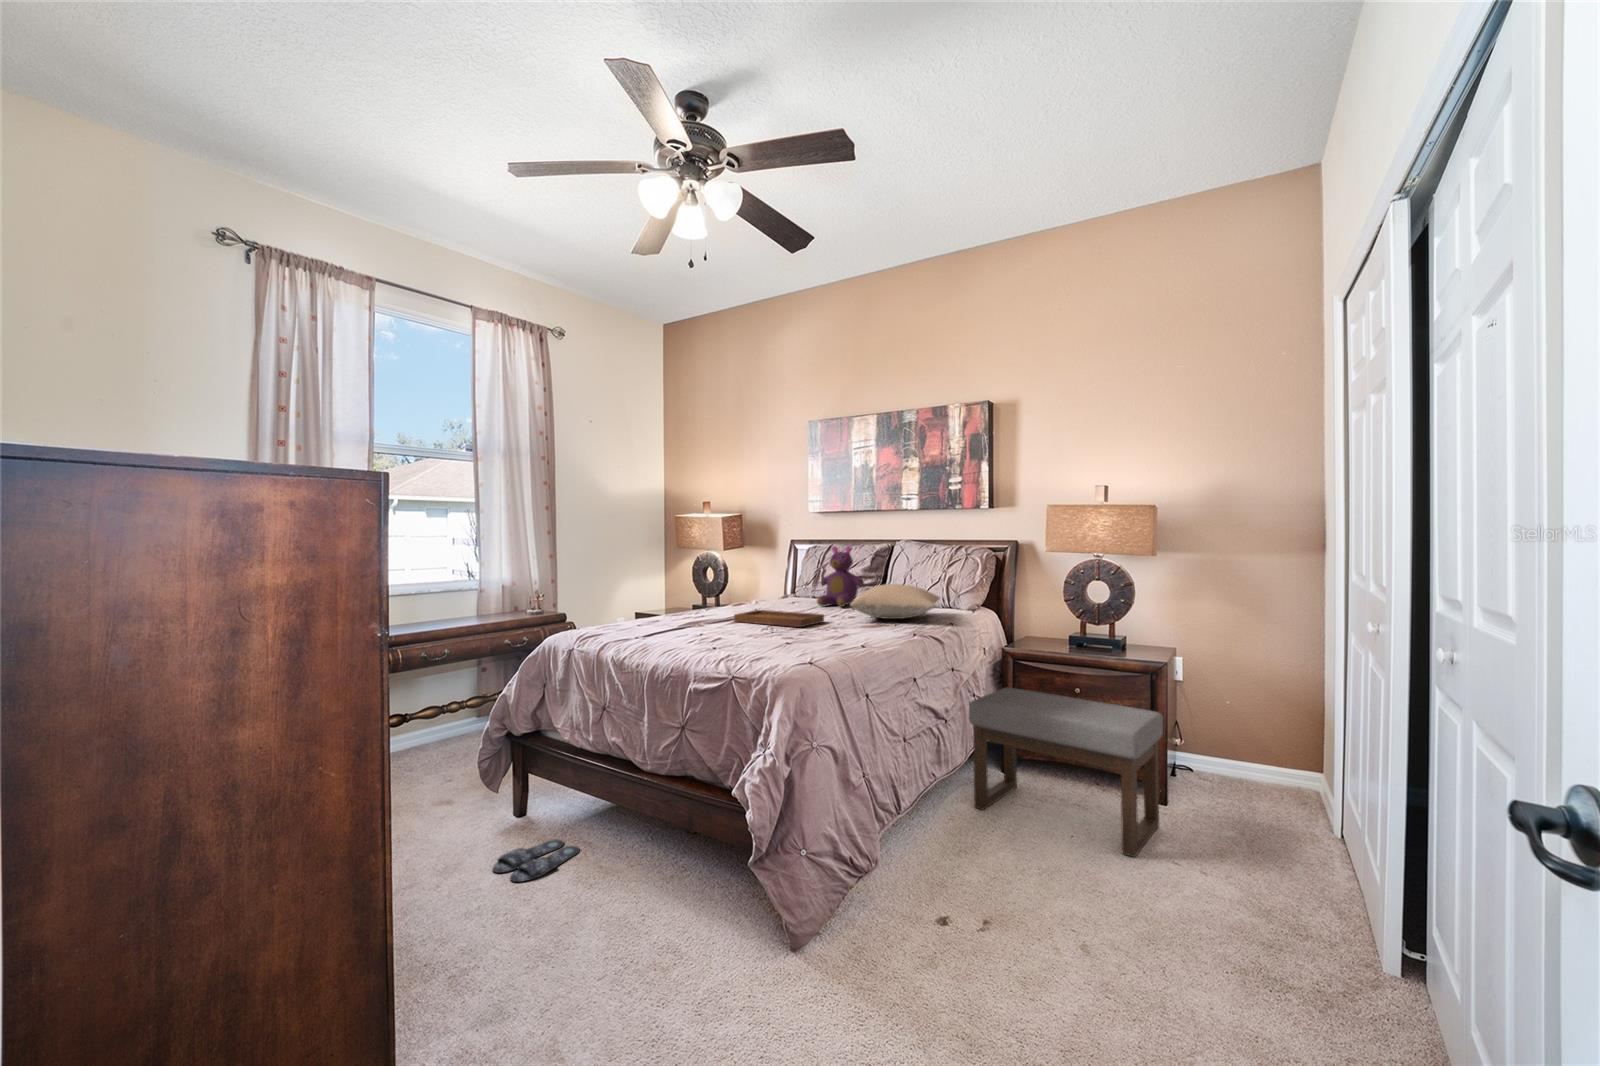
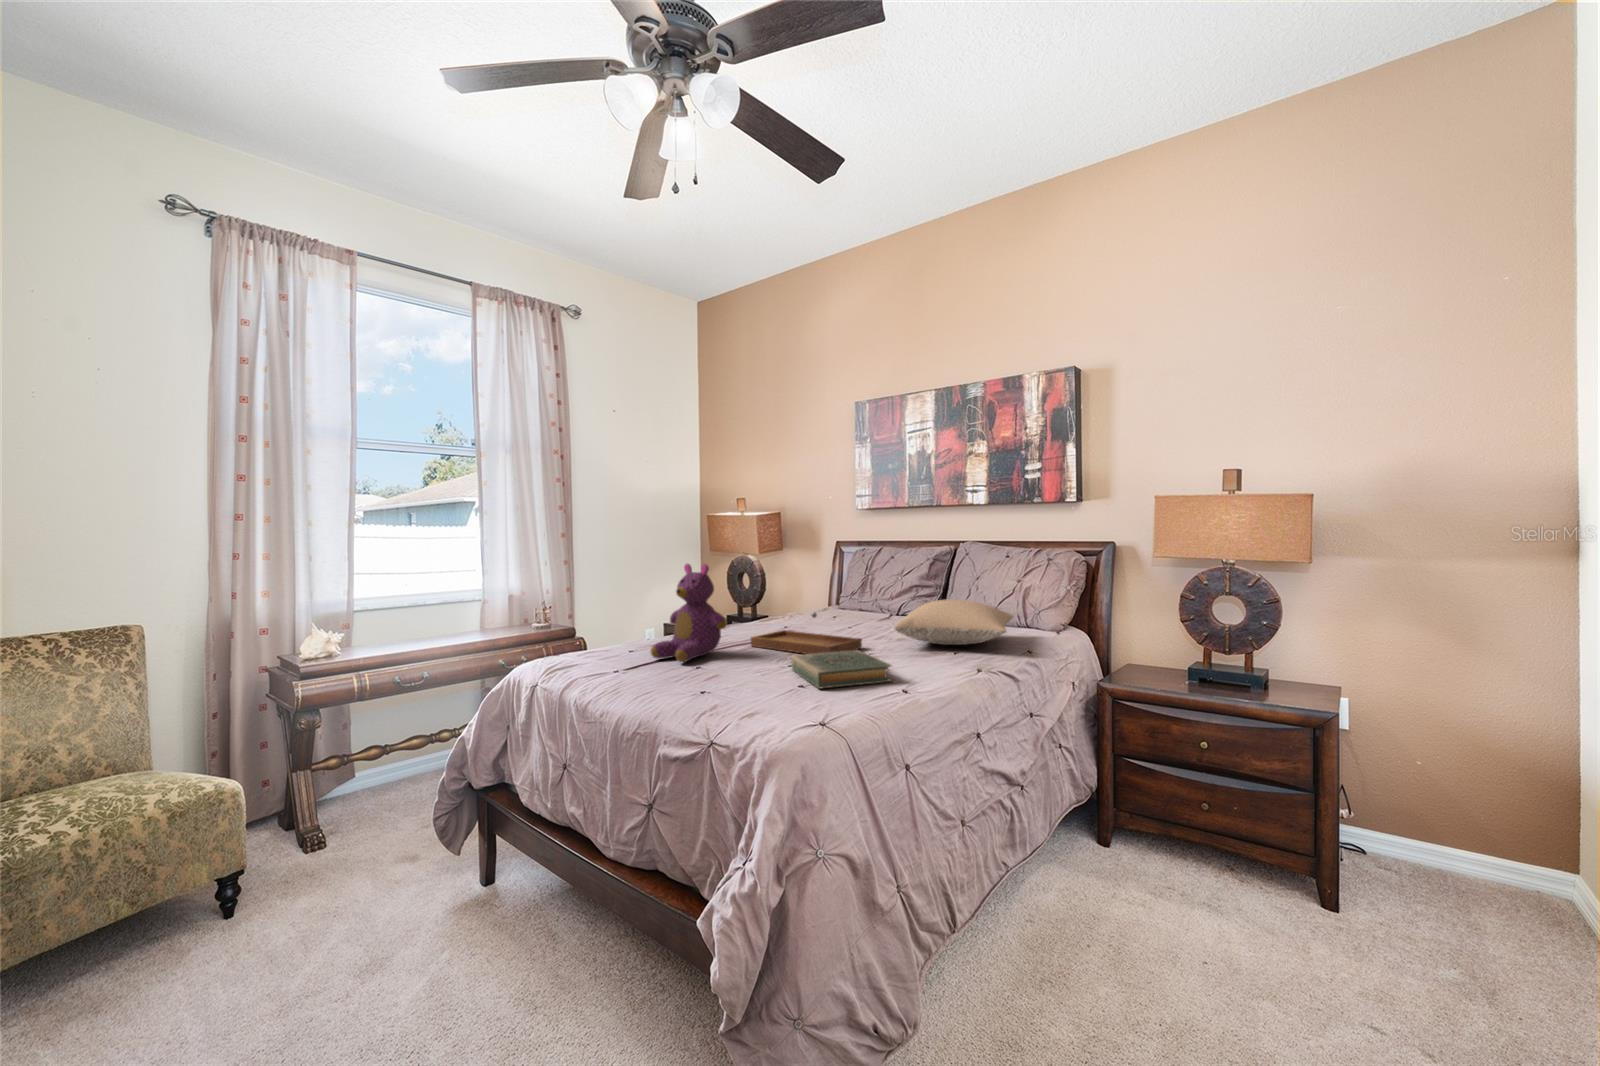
teddy bear: present [817,546,864,607] -> present [651,564,726,662]
hardback book: none [774,621,854,645] -> present [791,650,891,688]
ottoman: present [969,688,1163,857] -> none [1053,740,1346,1018]
slippers: present [492,840,580,882] -> none [424,927,539,997]

